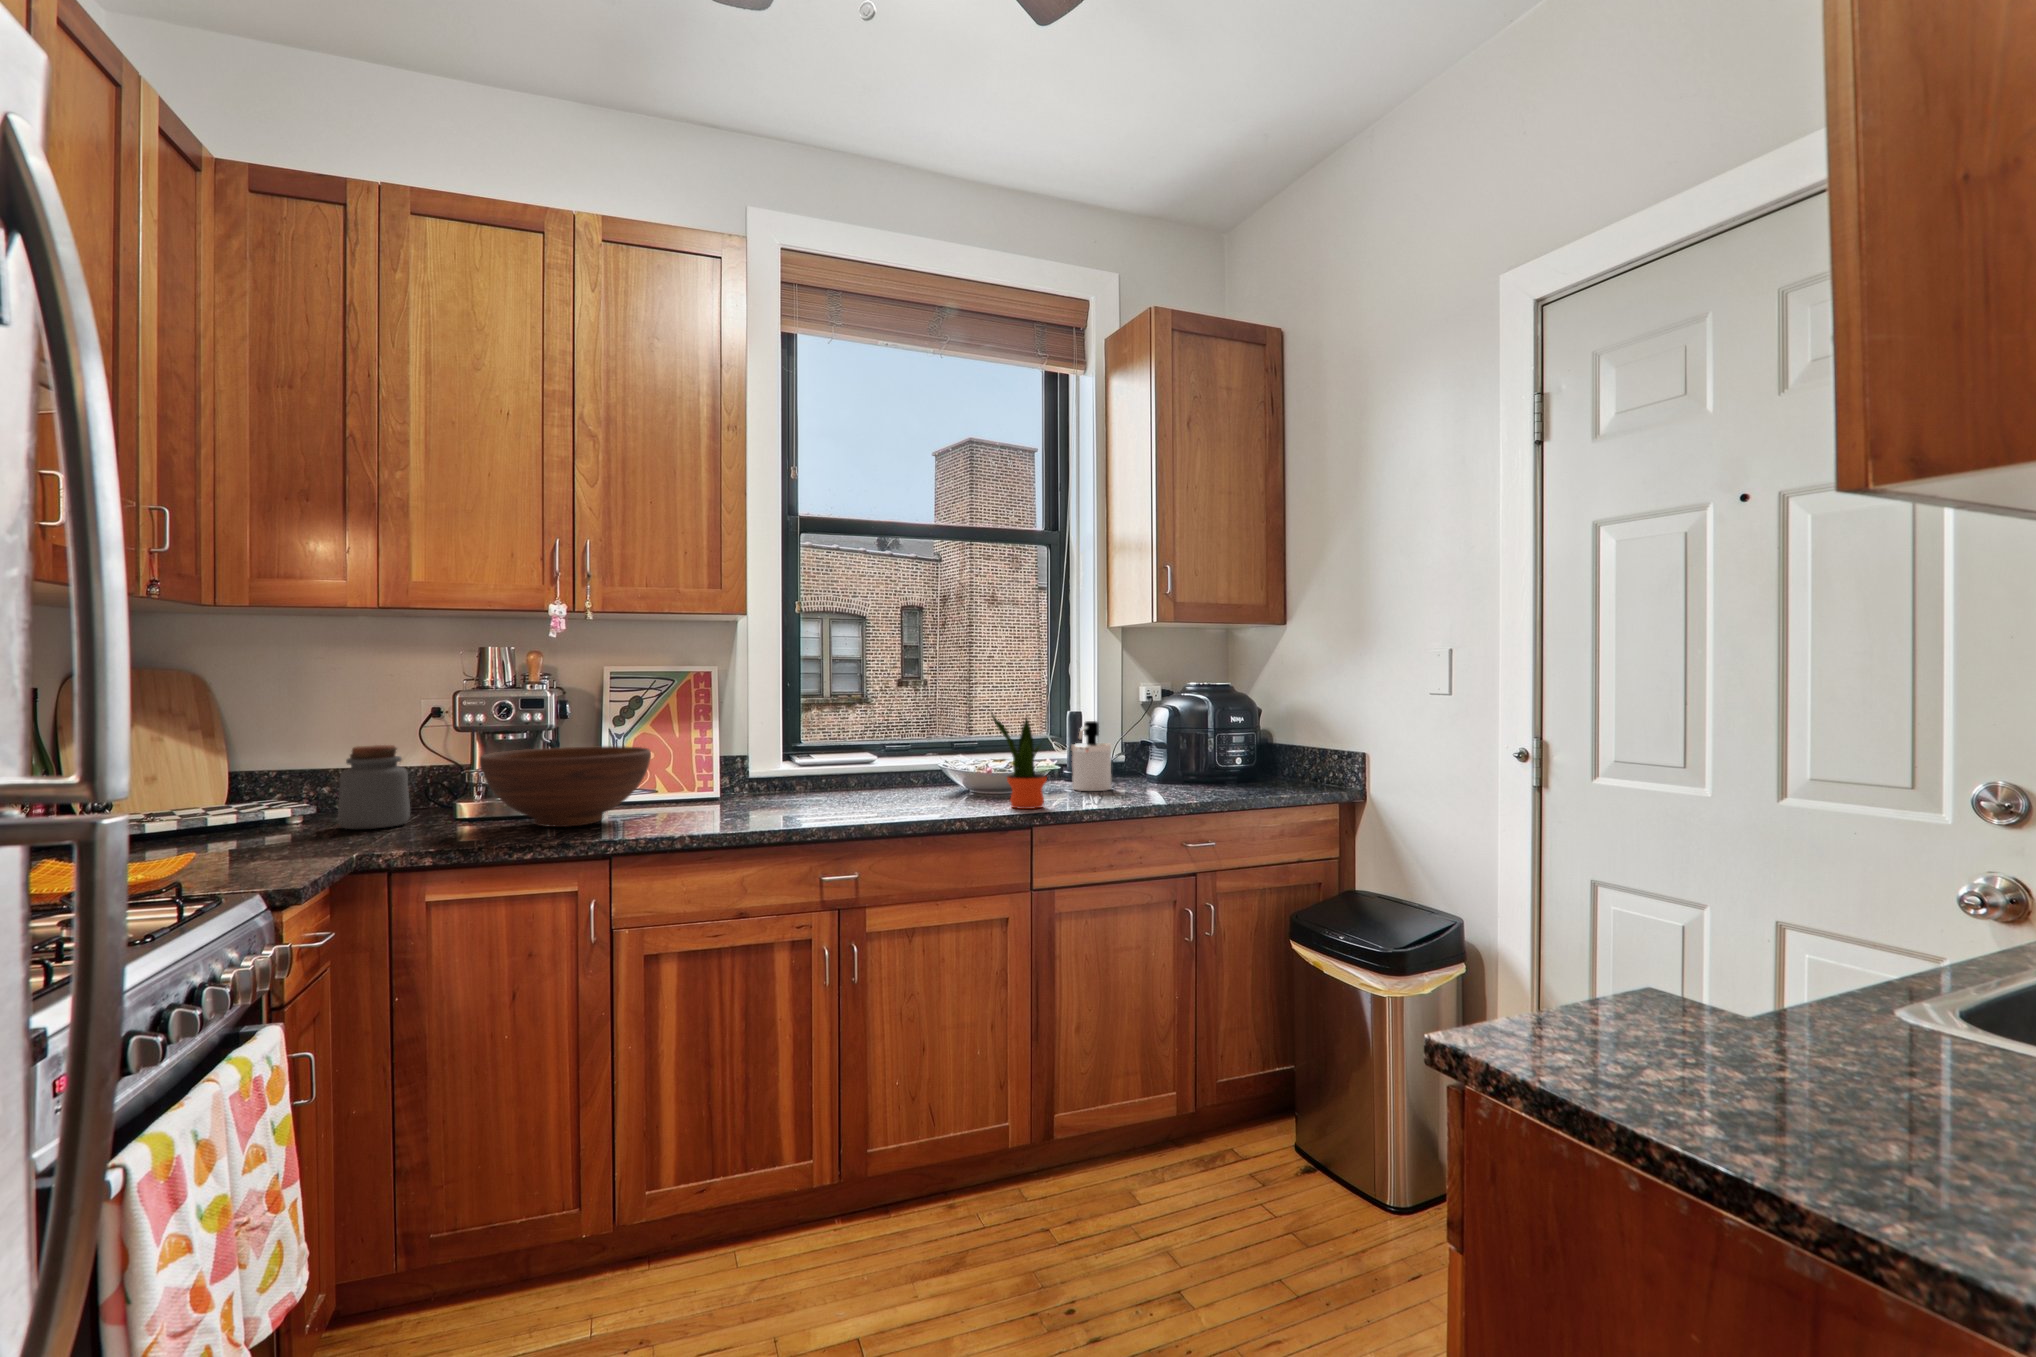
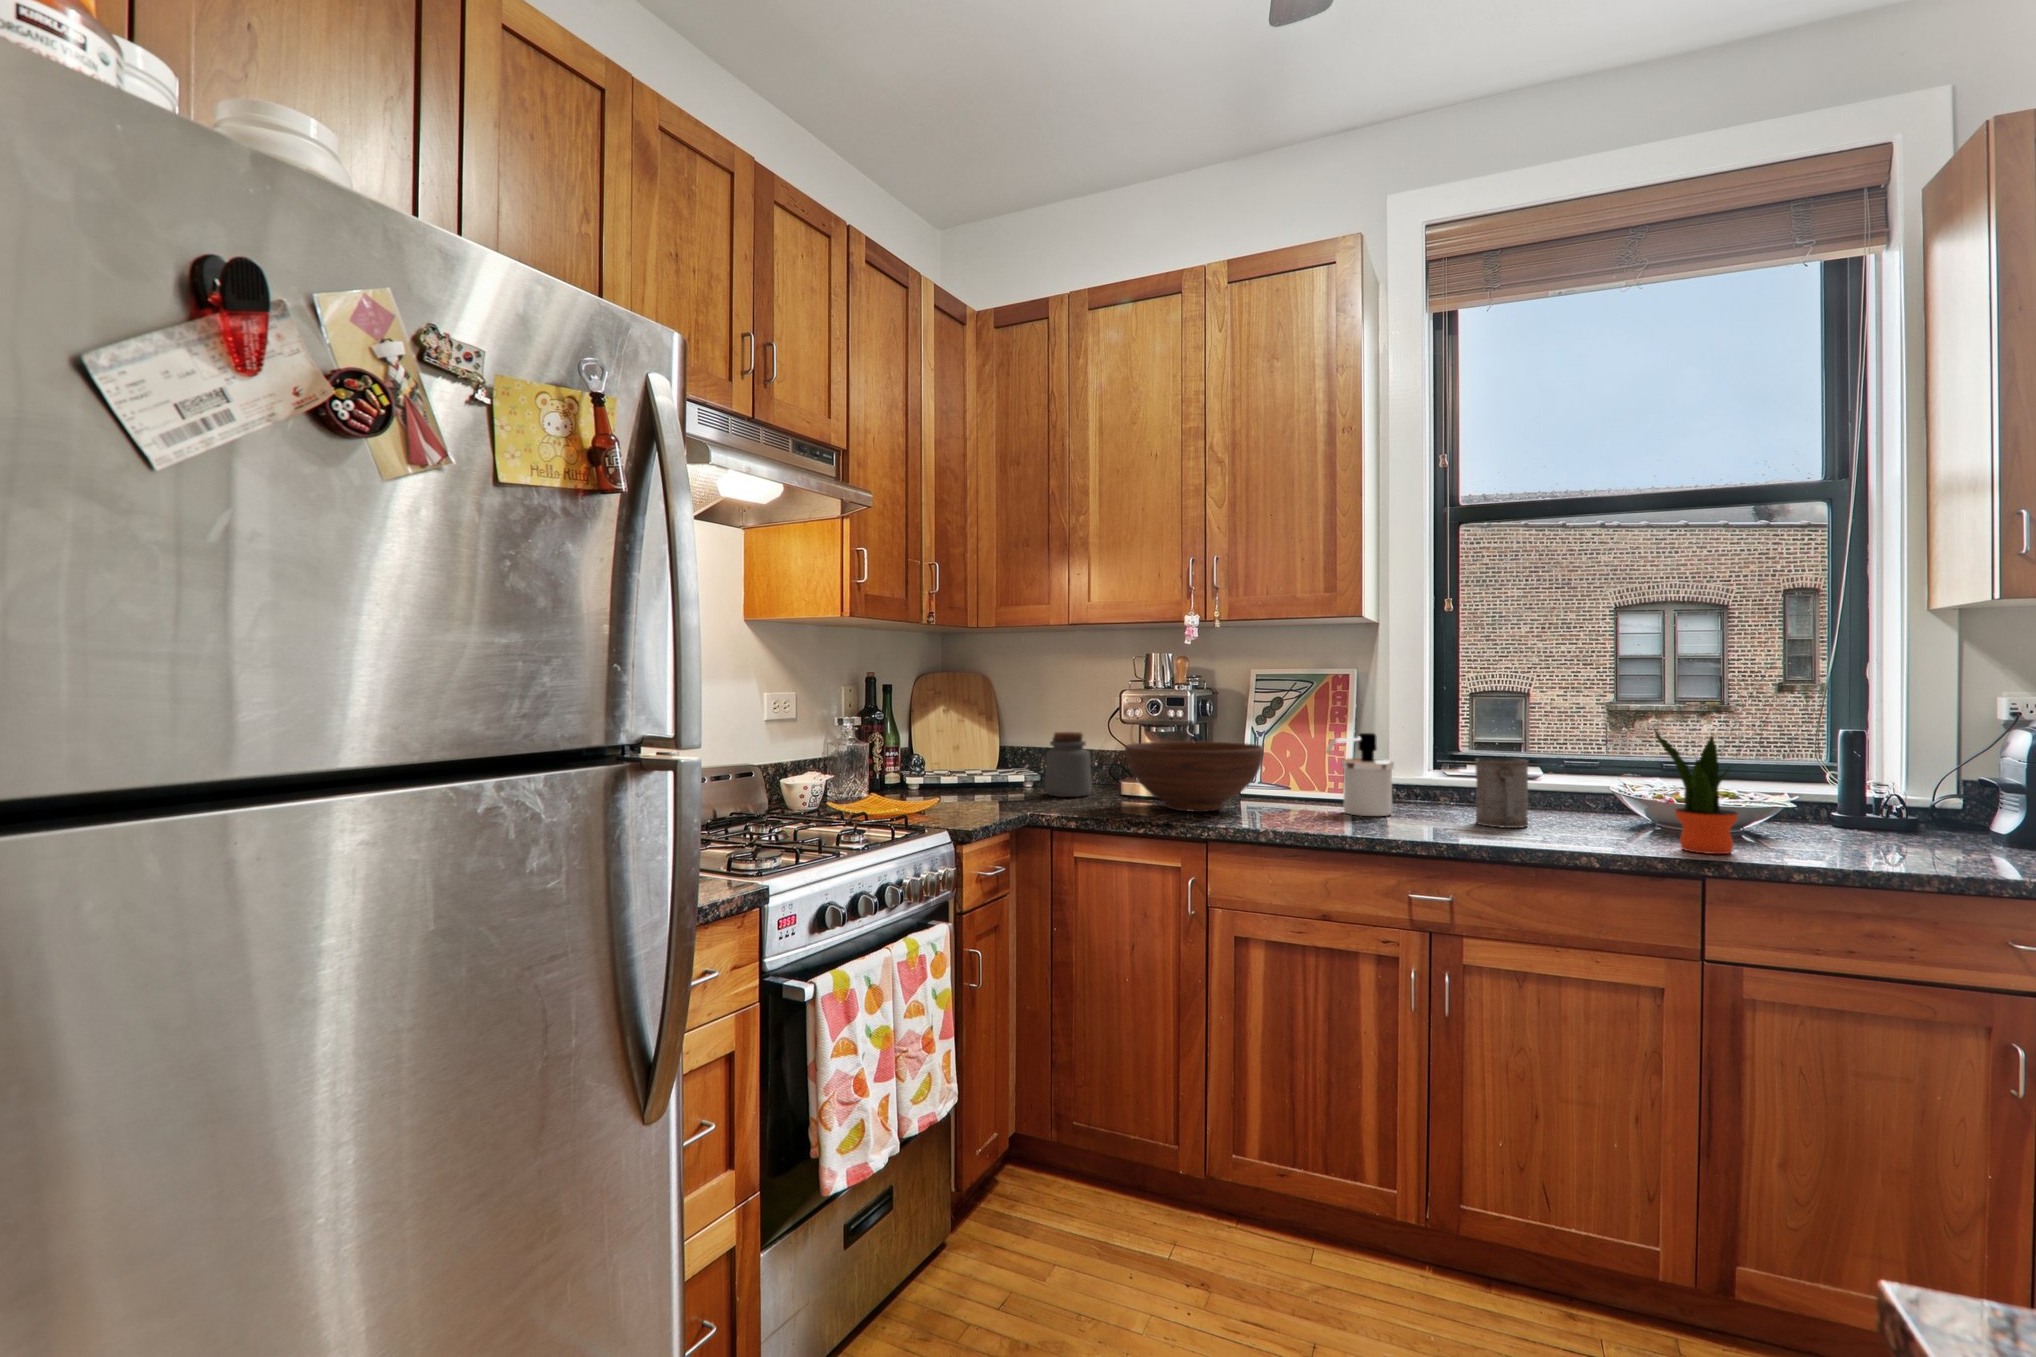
soap dispenser: present [1071,721,1112,791] -> present [1326,733,1394,816]
mug: none [848,745,892,807] -> present [1475,758,1528,828]

